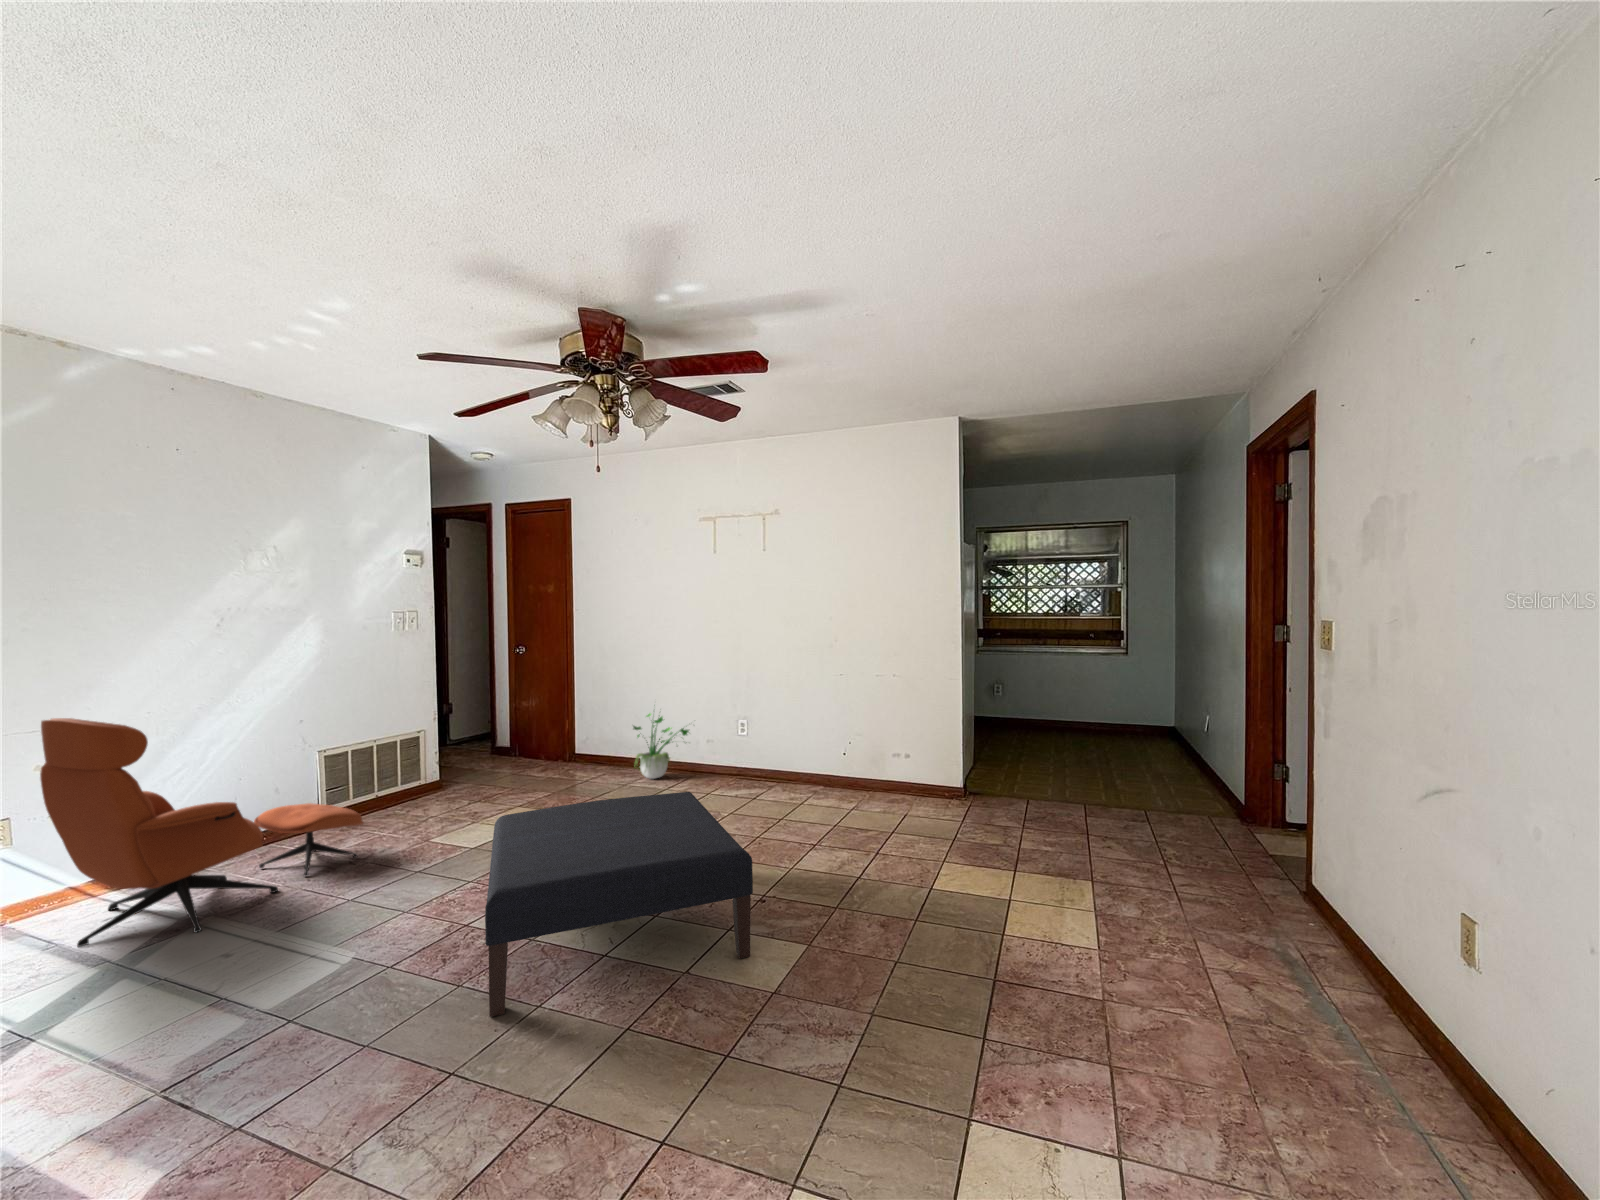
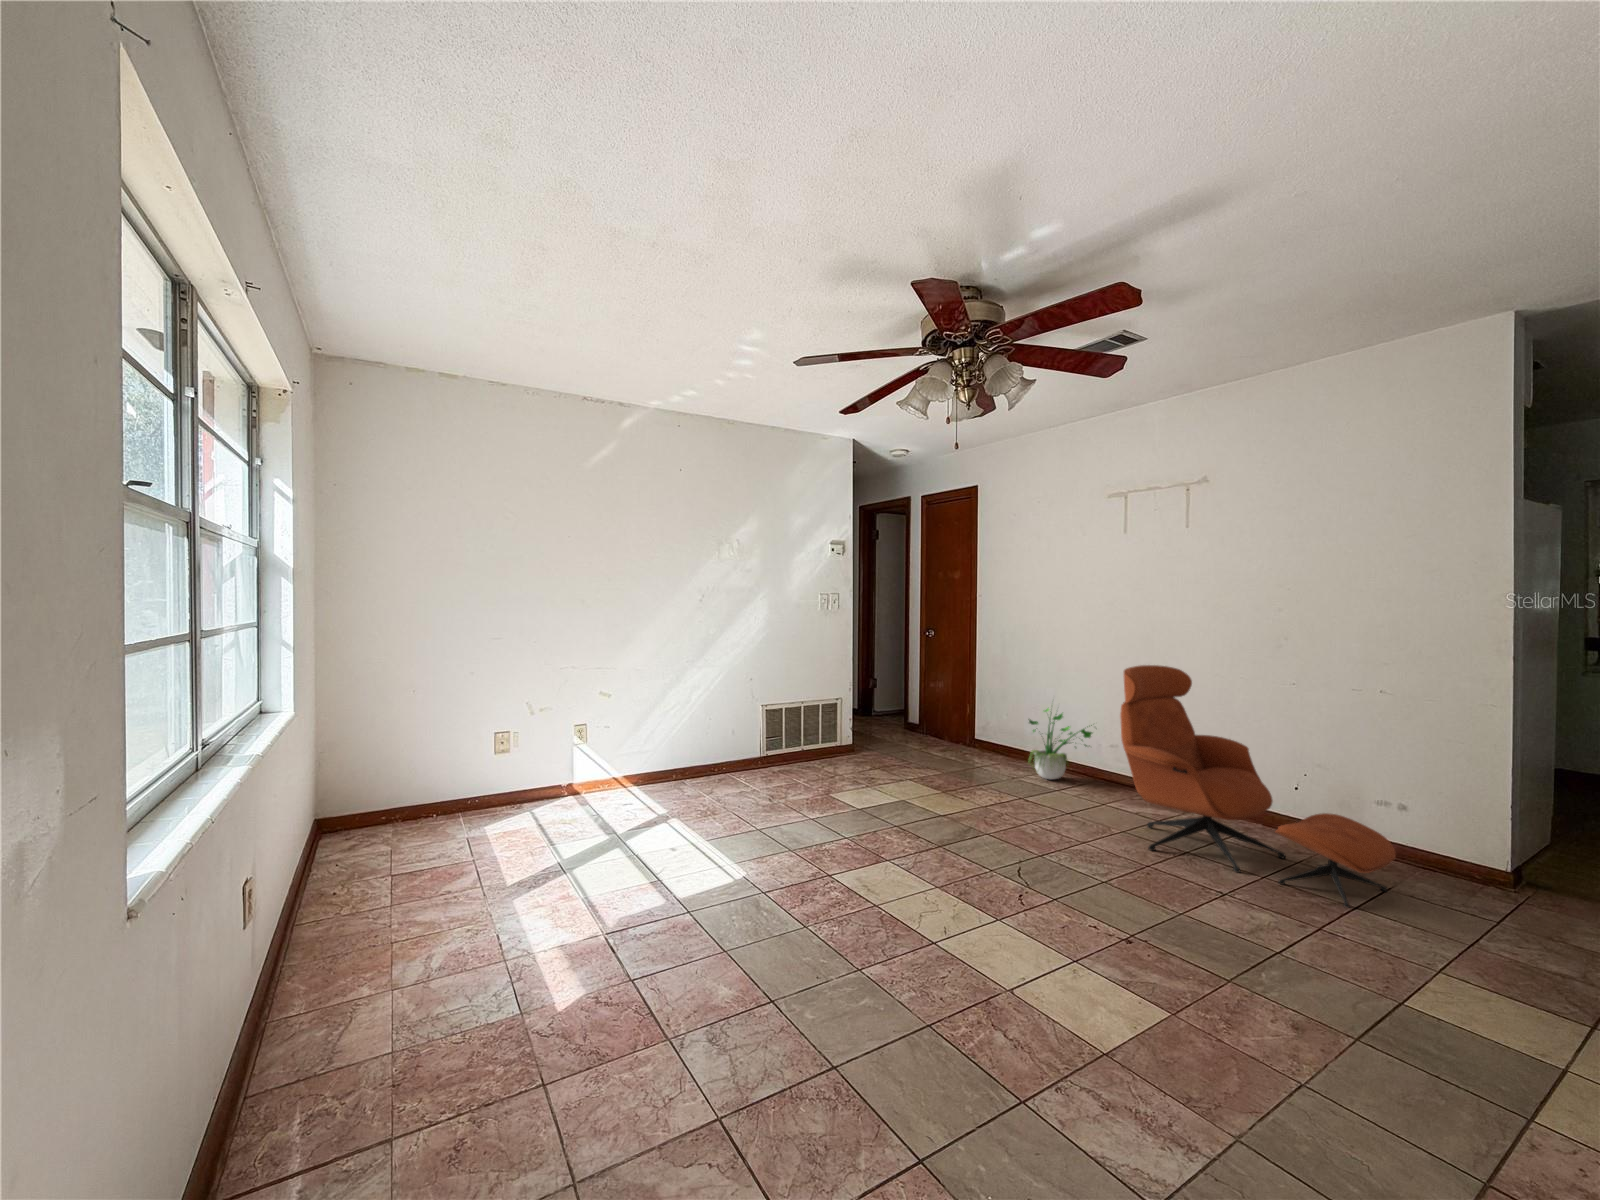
lounge chair: present [40,718,363,947] -> present [1120,665,1396,908]
ottoman: present [485,792,753,1017] -> none [816,784,1096,1003]

